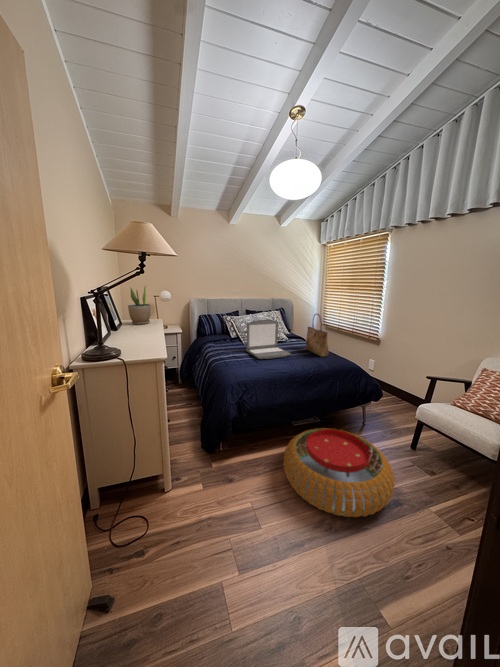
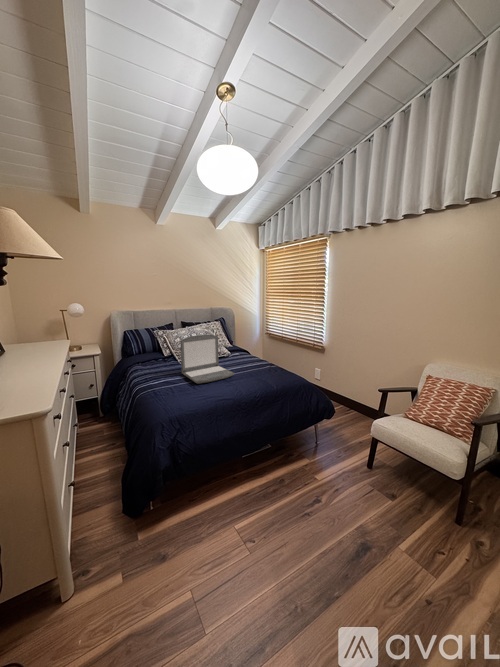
potted plant: present [128,287,150,325] -> none [13,297,50,350]
tote bag: present [306,314,328,357] -> none [251,325,276,374]
pouf: present [283,428,395,517] -> none [231,460,362,586]

